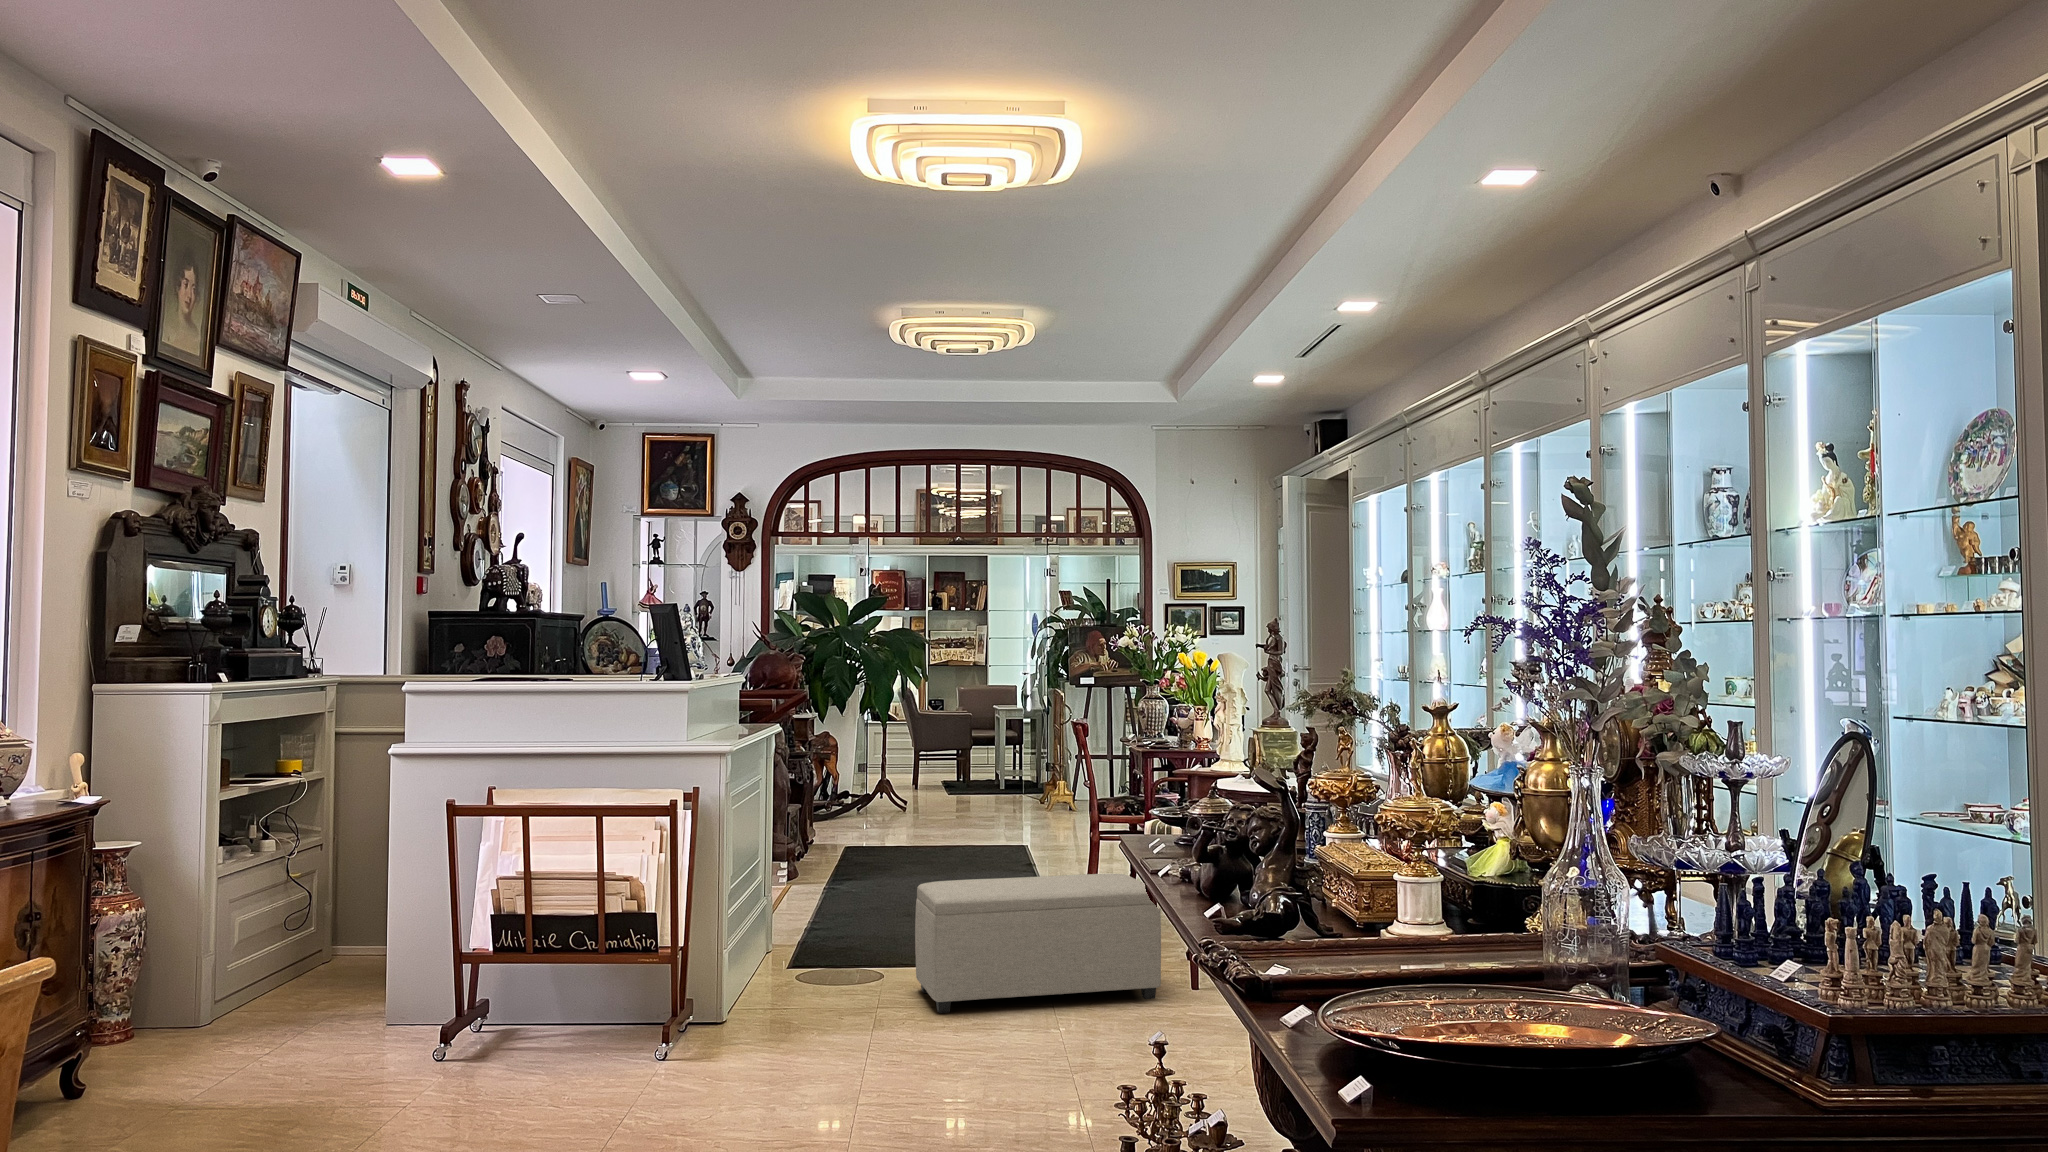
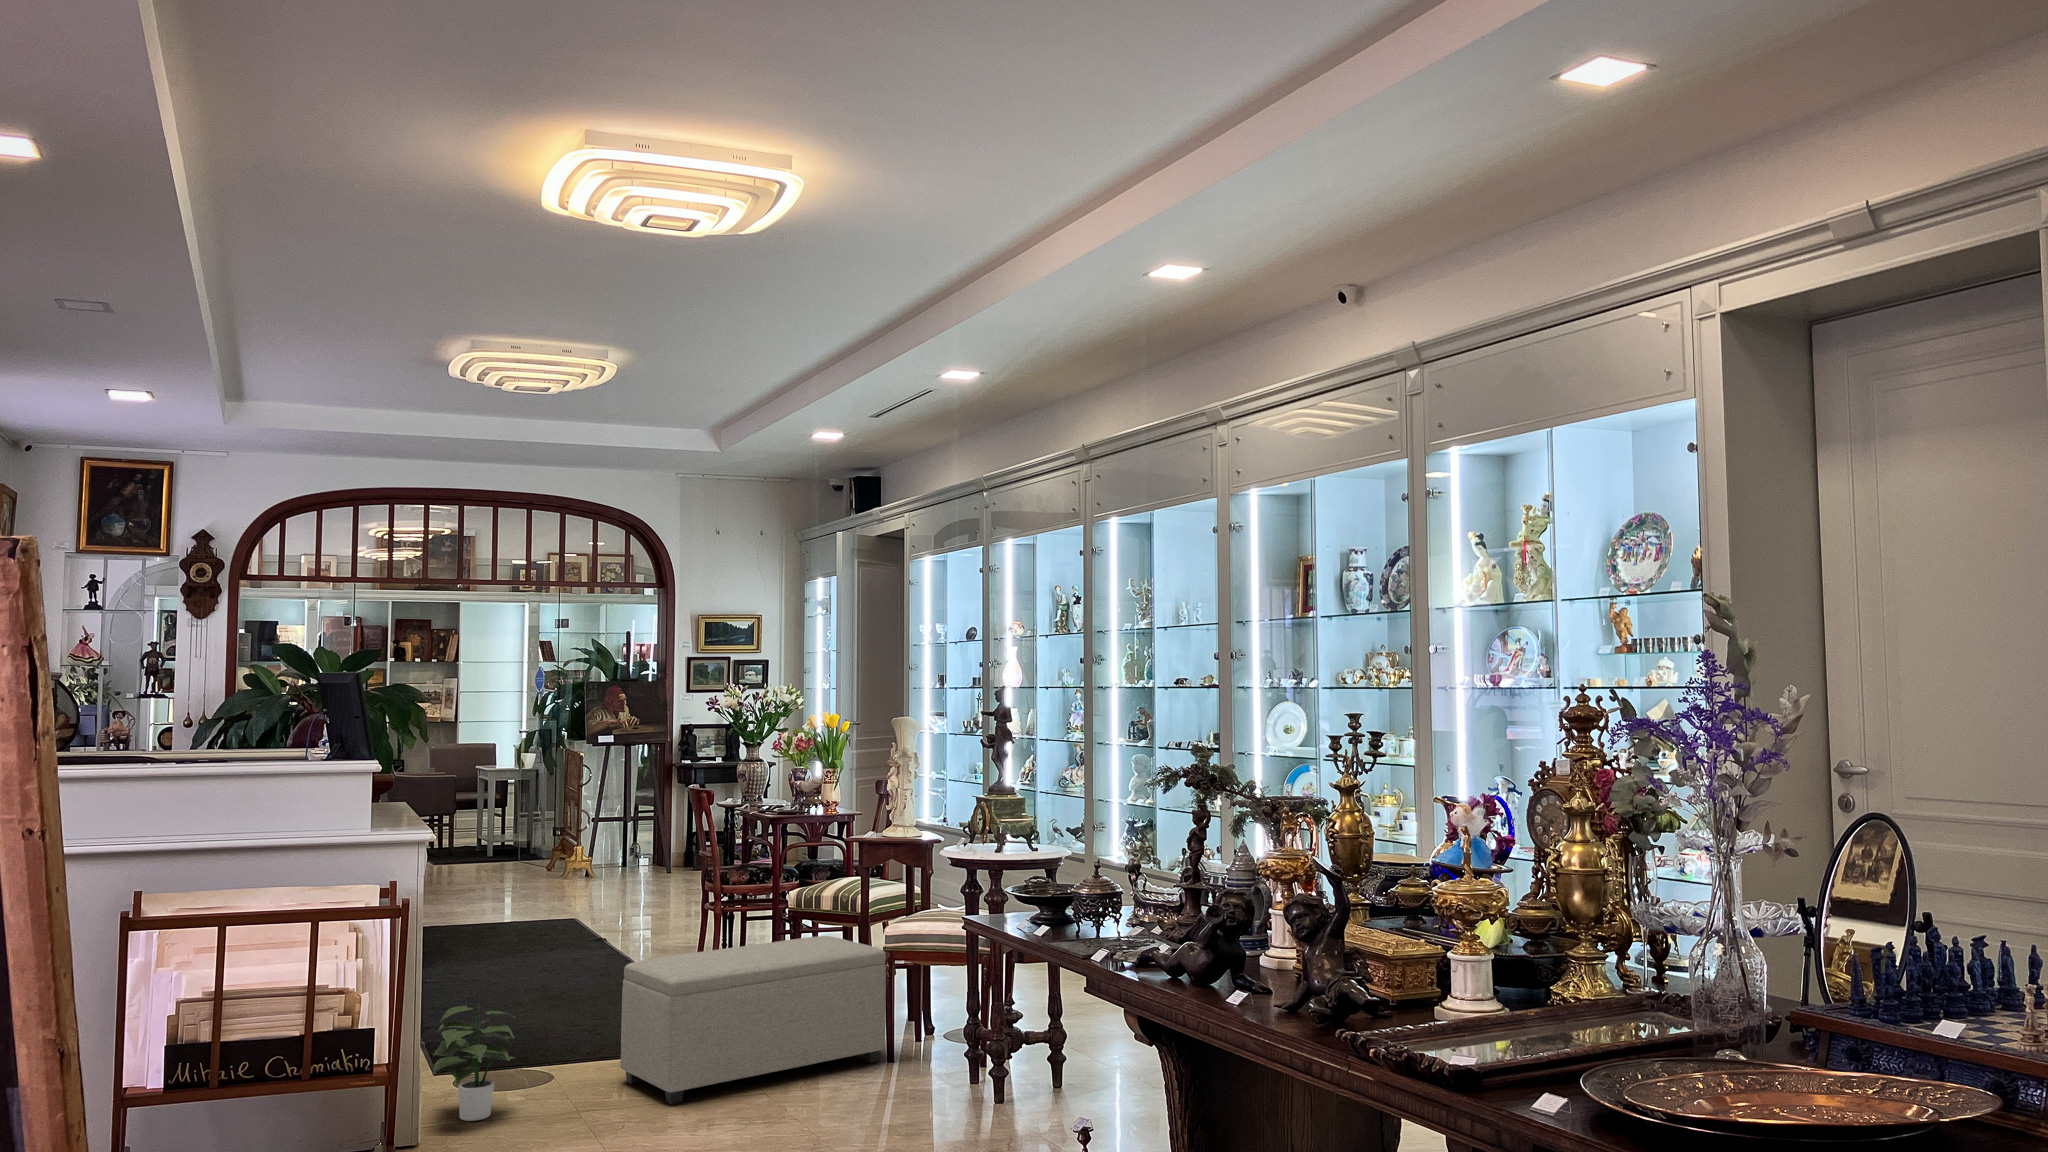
potted plant: none [740,907,817,1006] -> present [432,1004,517,1121]

